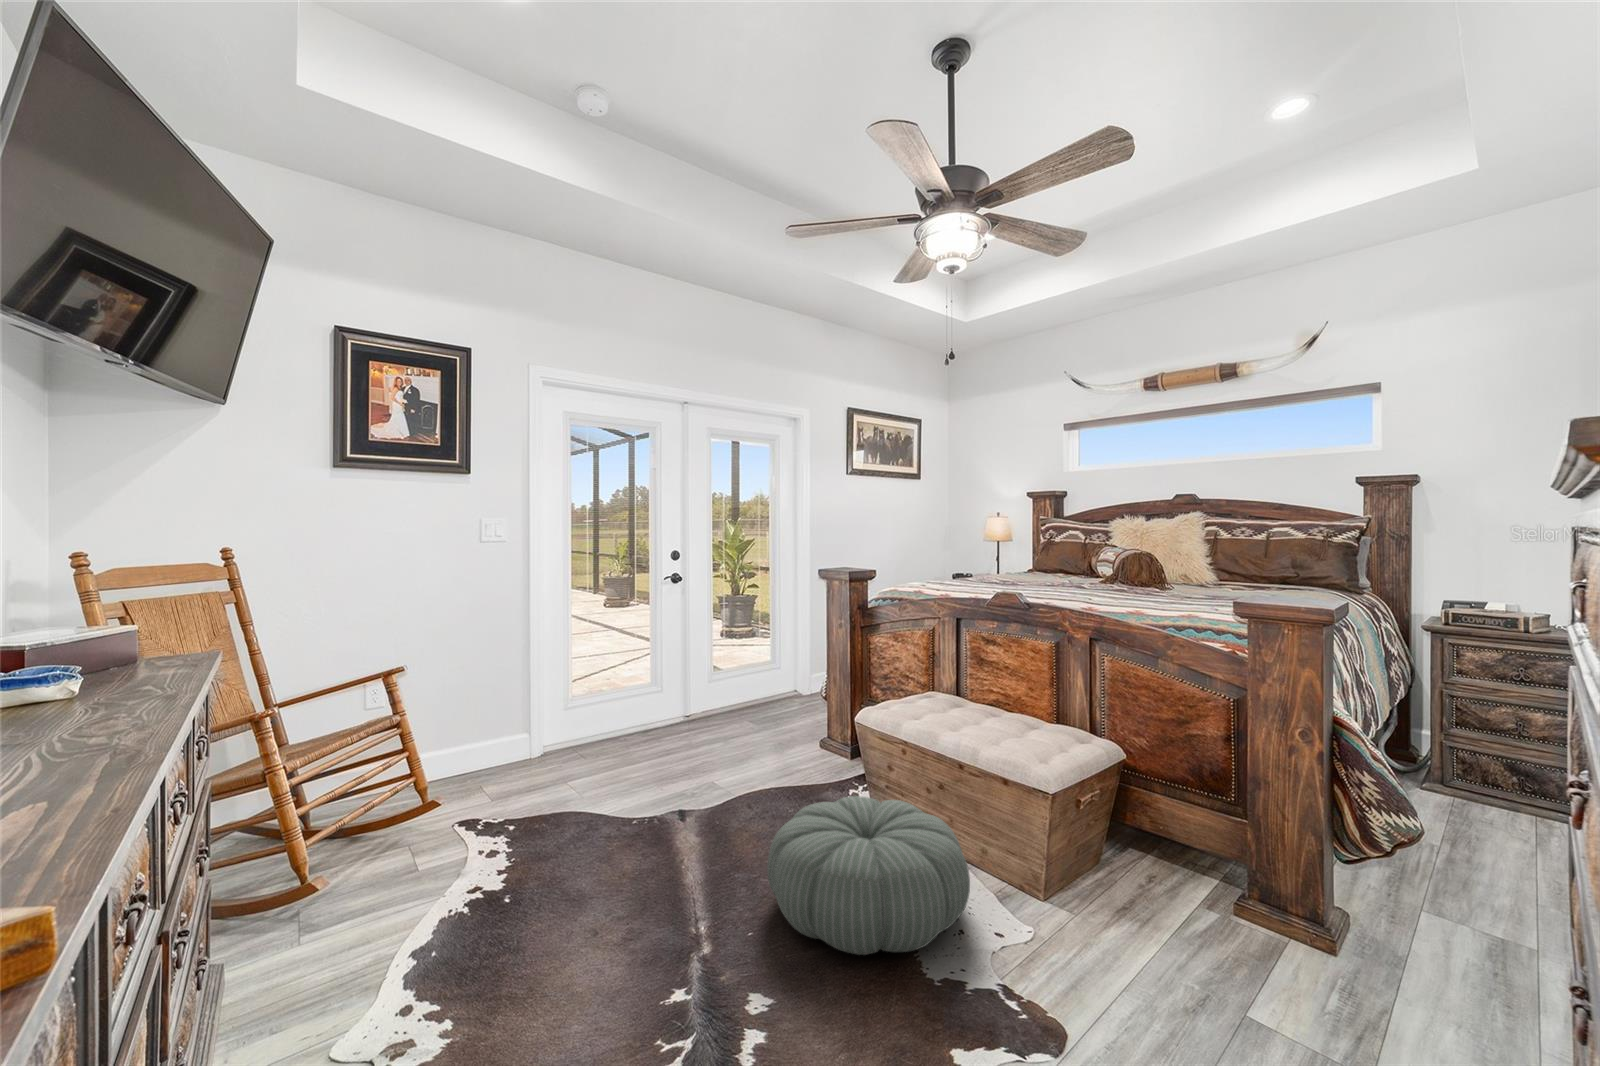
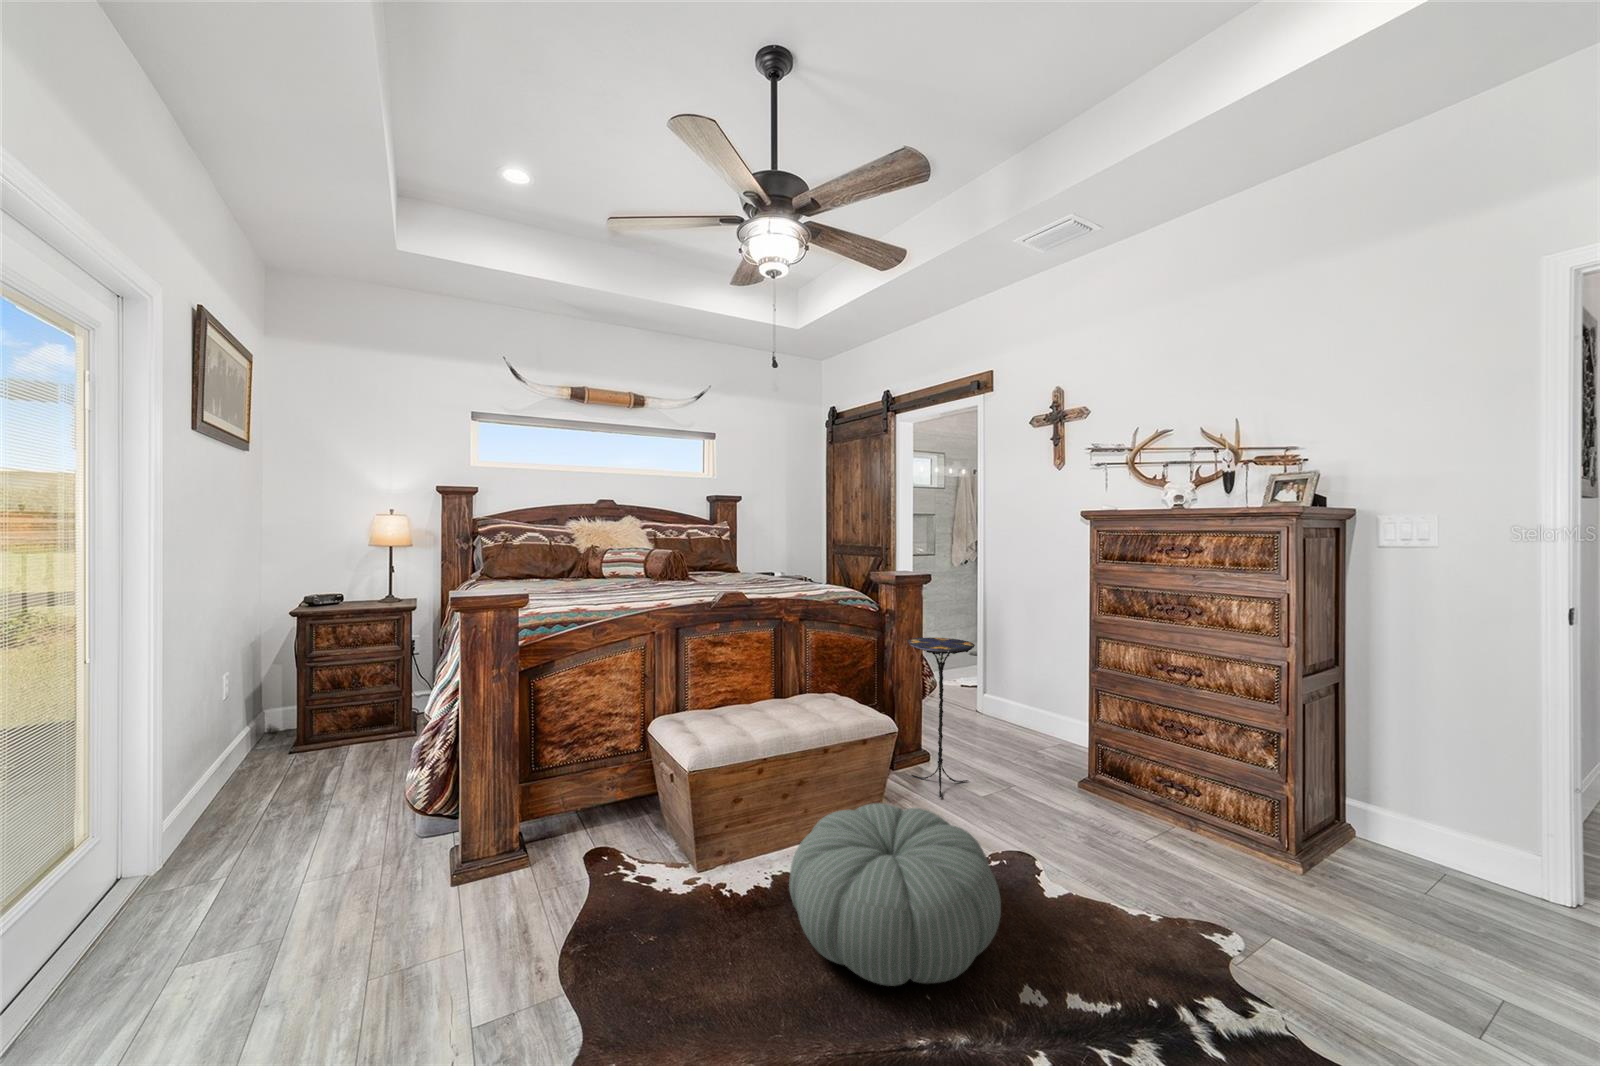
side table: none [1160,697,1288,978] -> present [908,637,975,797]

